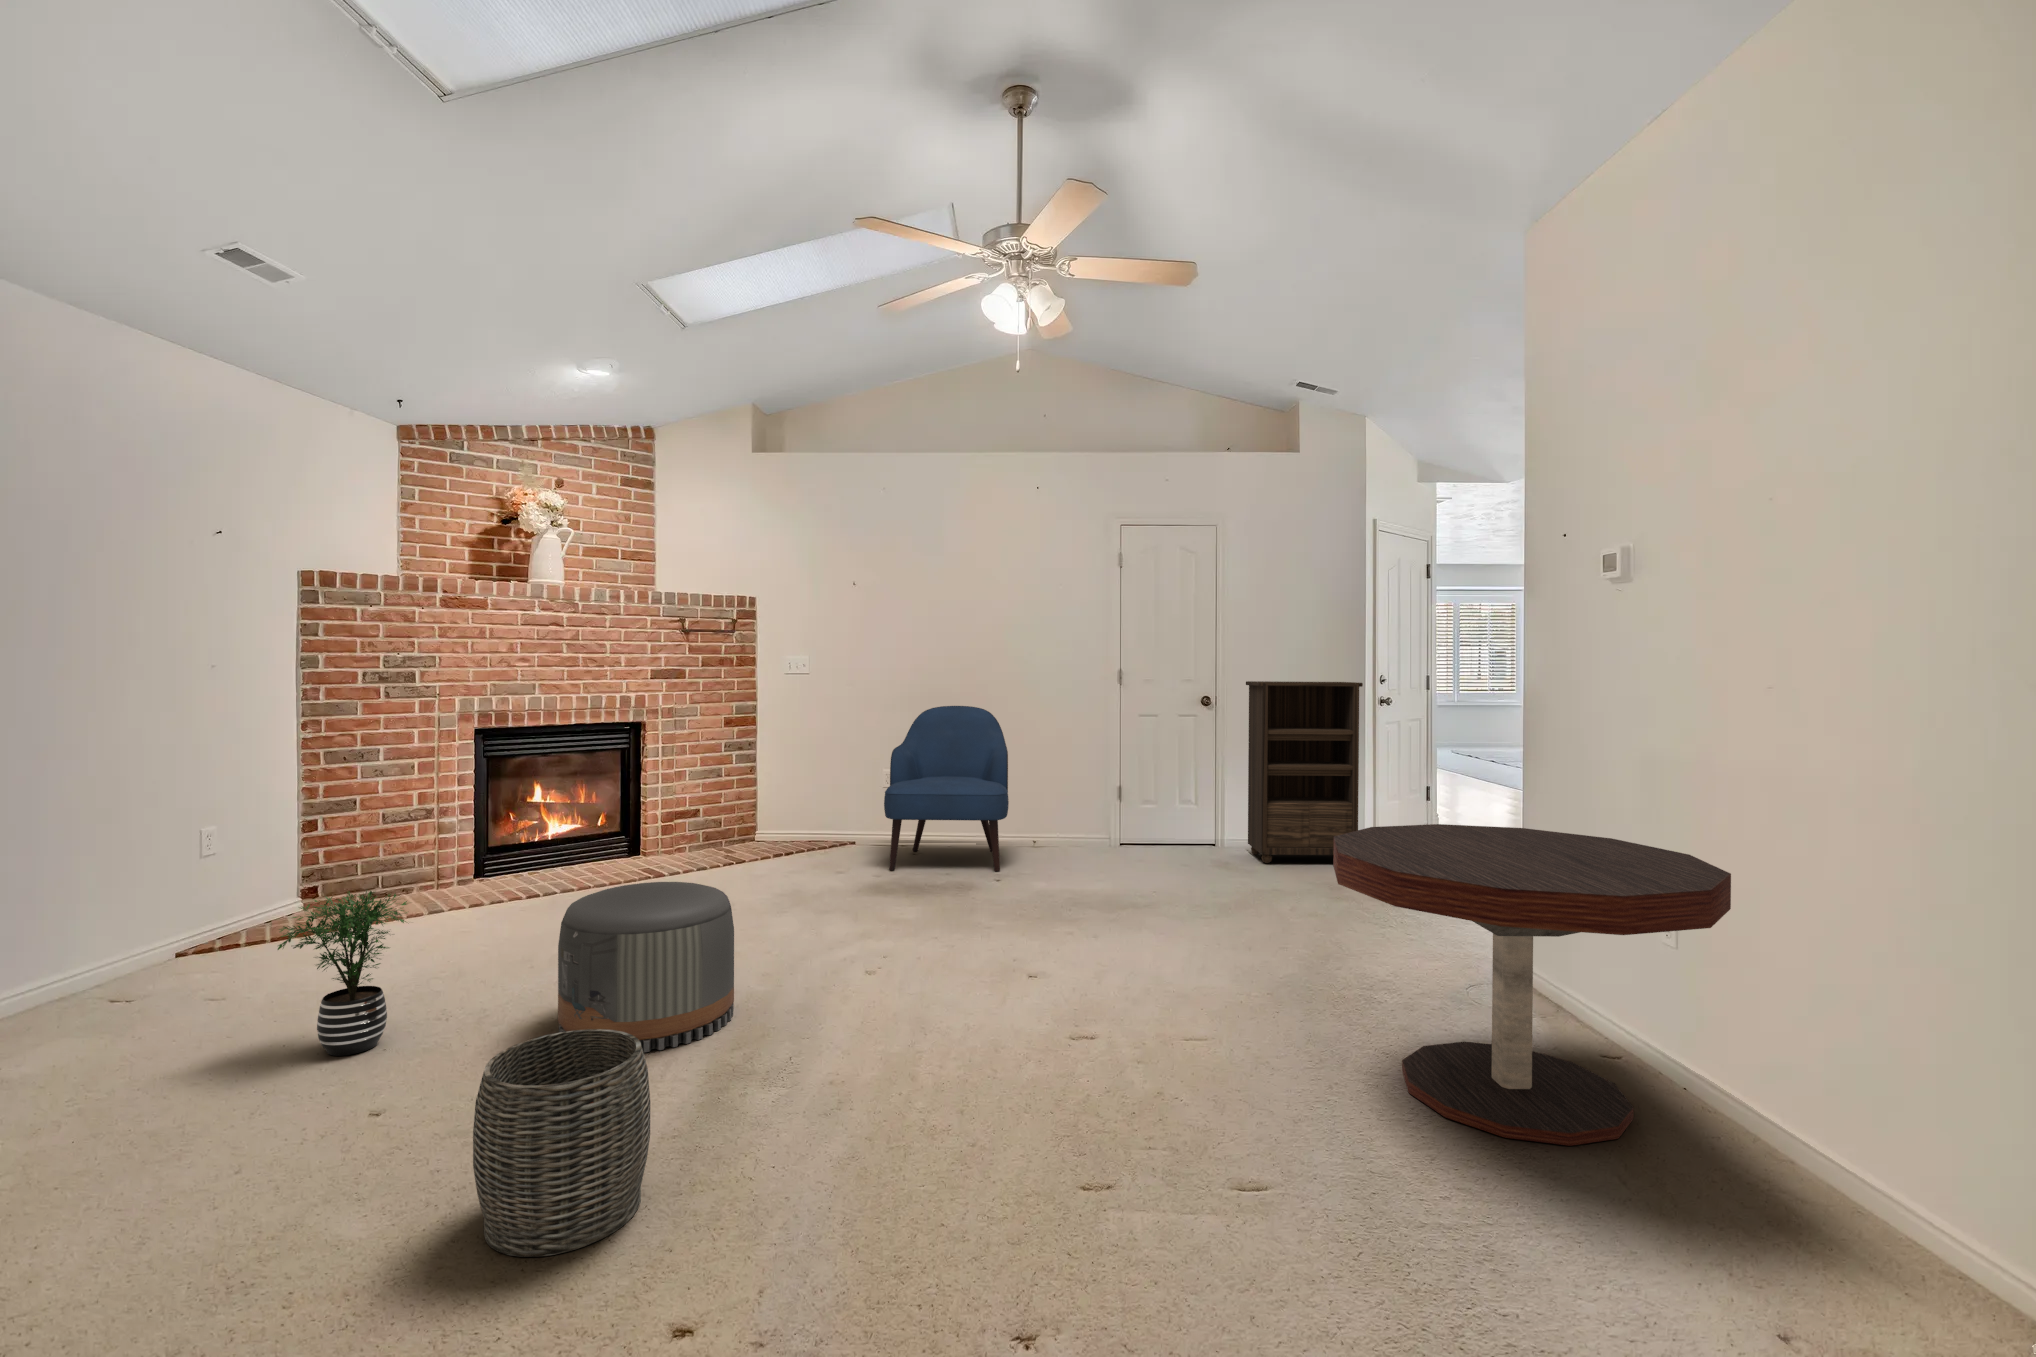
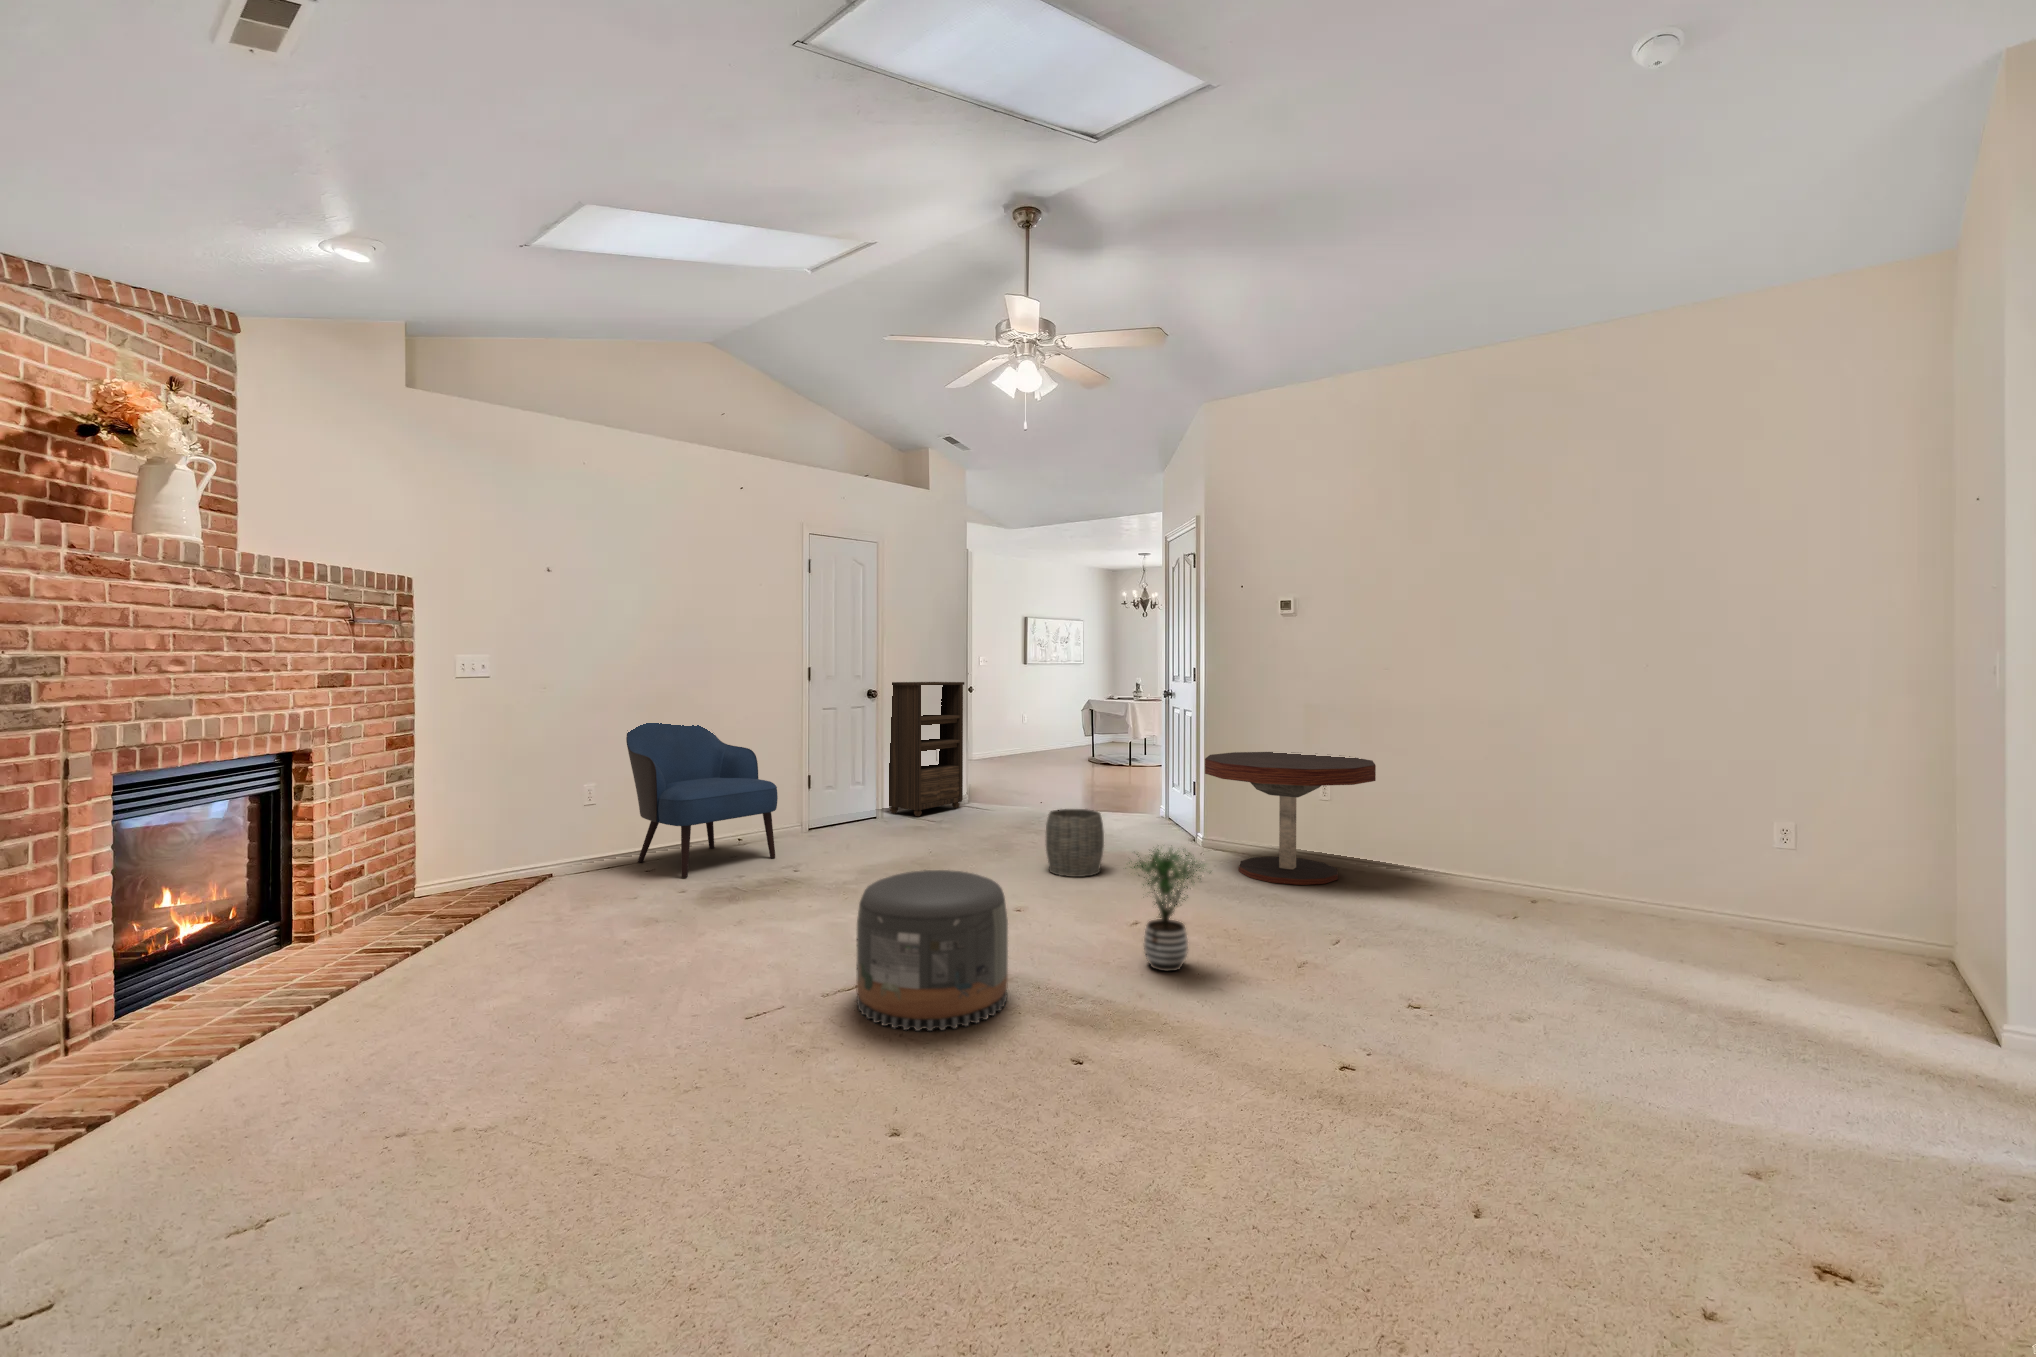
potted plant: present [278,891,407,1056] -> present [1131,849,1211,971]
woven basket: present [473,1029,650,1257] -> present [1046,809,1104,877]

